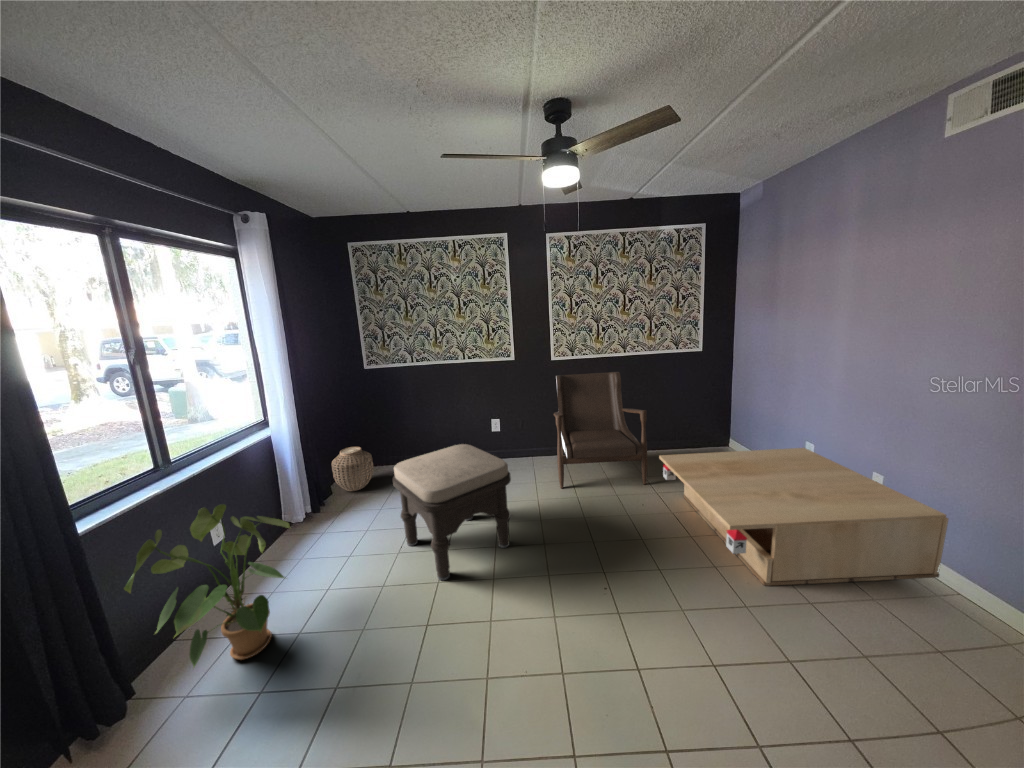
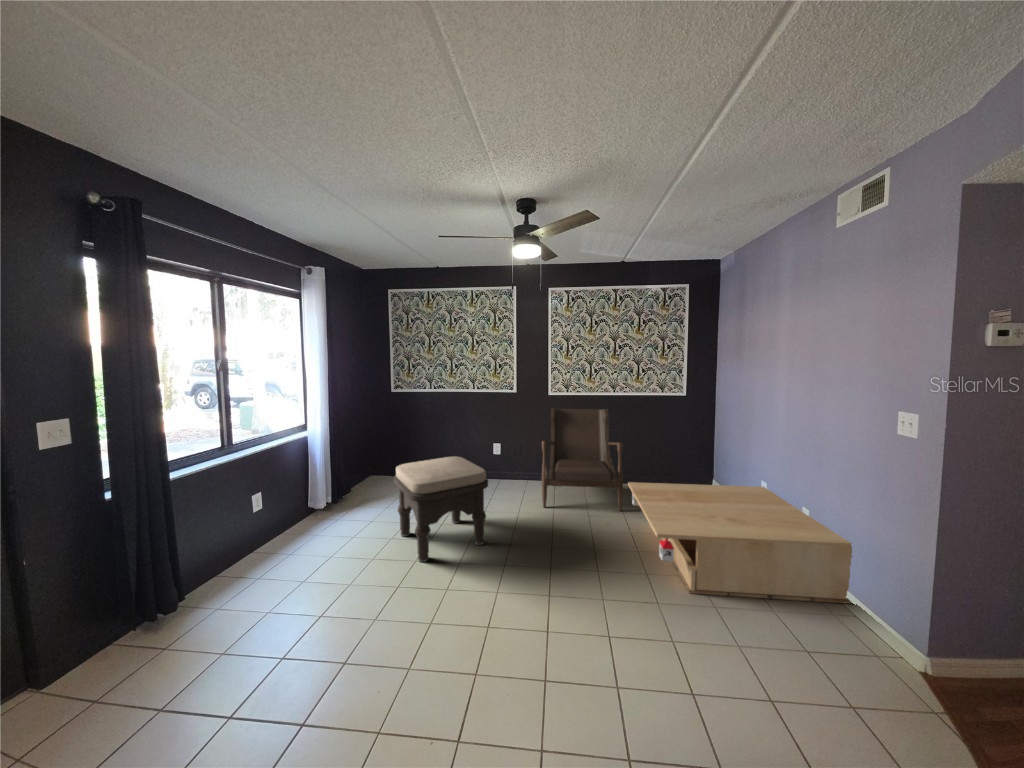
woven basket: present [331,447,373,491] -> none [353,457,387,494]
house plant: present [124,505,289,667] -> none [191,479,312,594]

